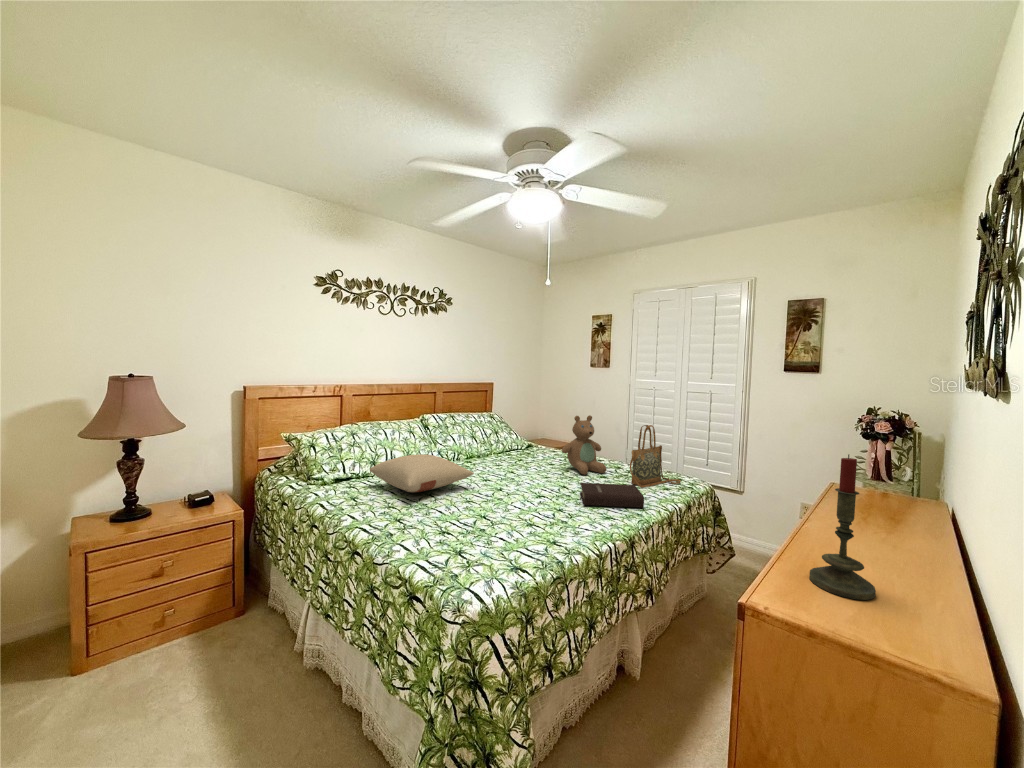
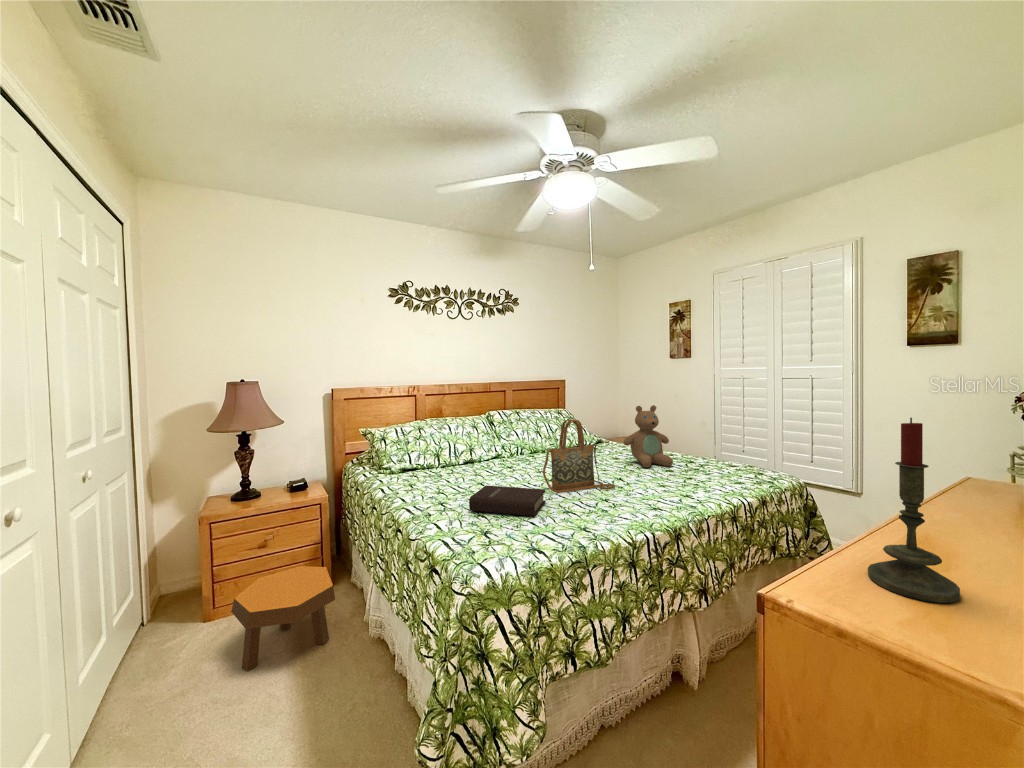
handbag: present [630,425,681,488] -> present [543,420,615,493]
pillow: present [370,454,474,492] -> none [430,446,525,480]
book: present [580,483,644,508] -> present [469,485,546,516]
footstool: none [125,595,263,730] -> present [231,566,335,671]

